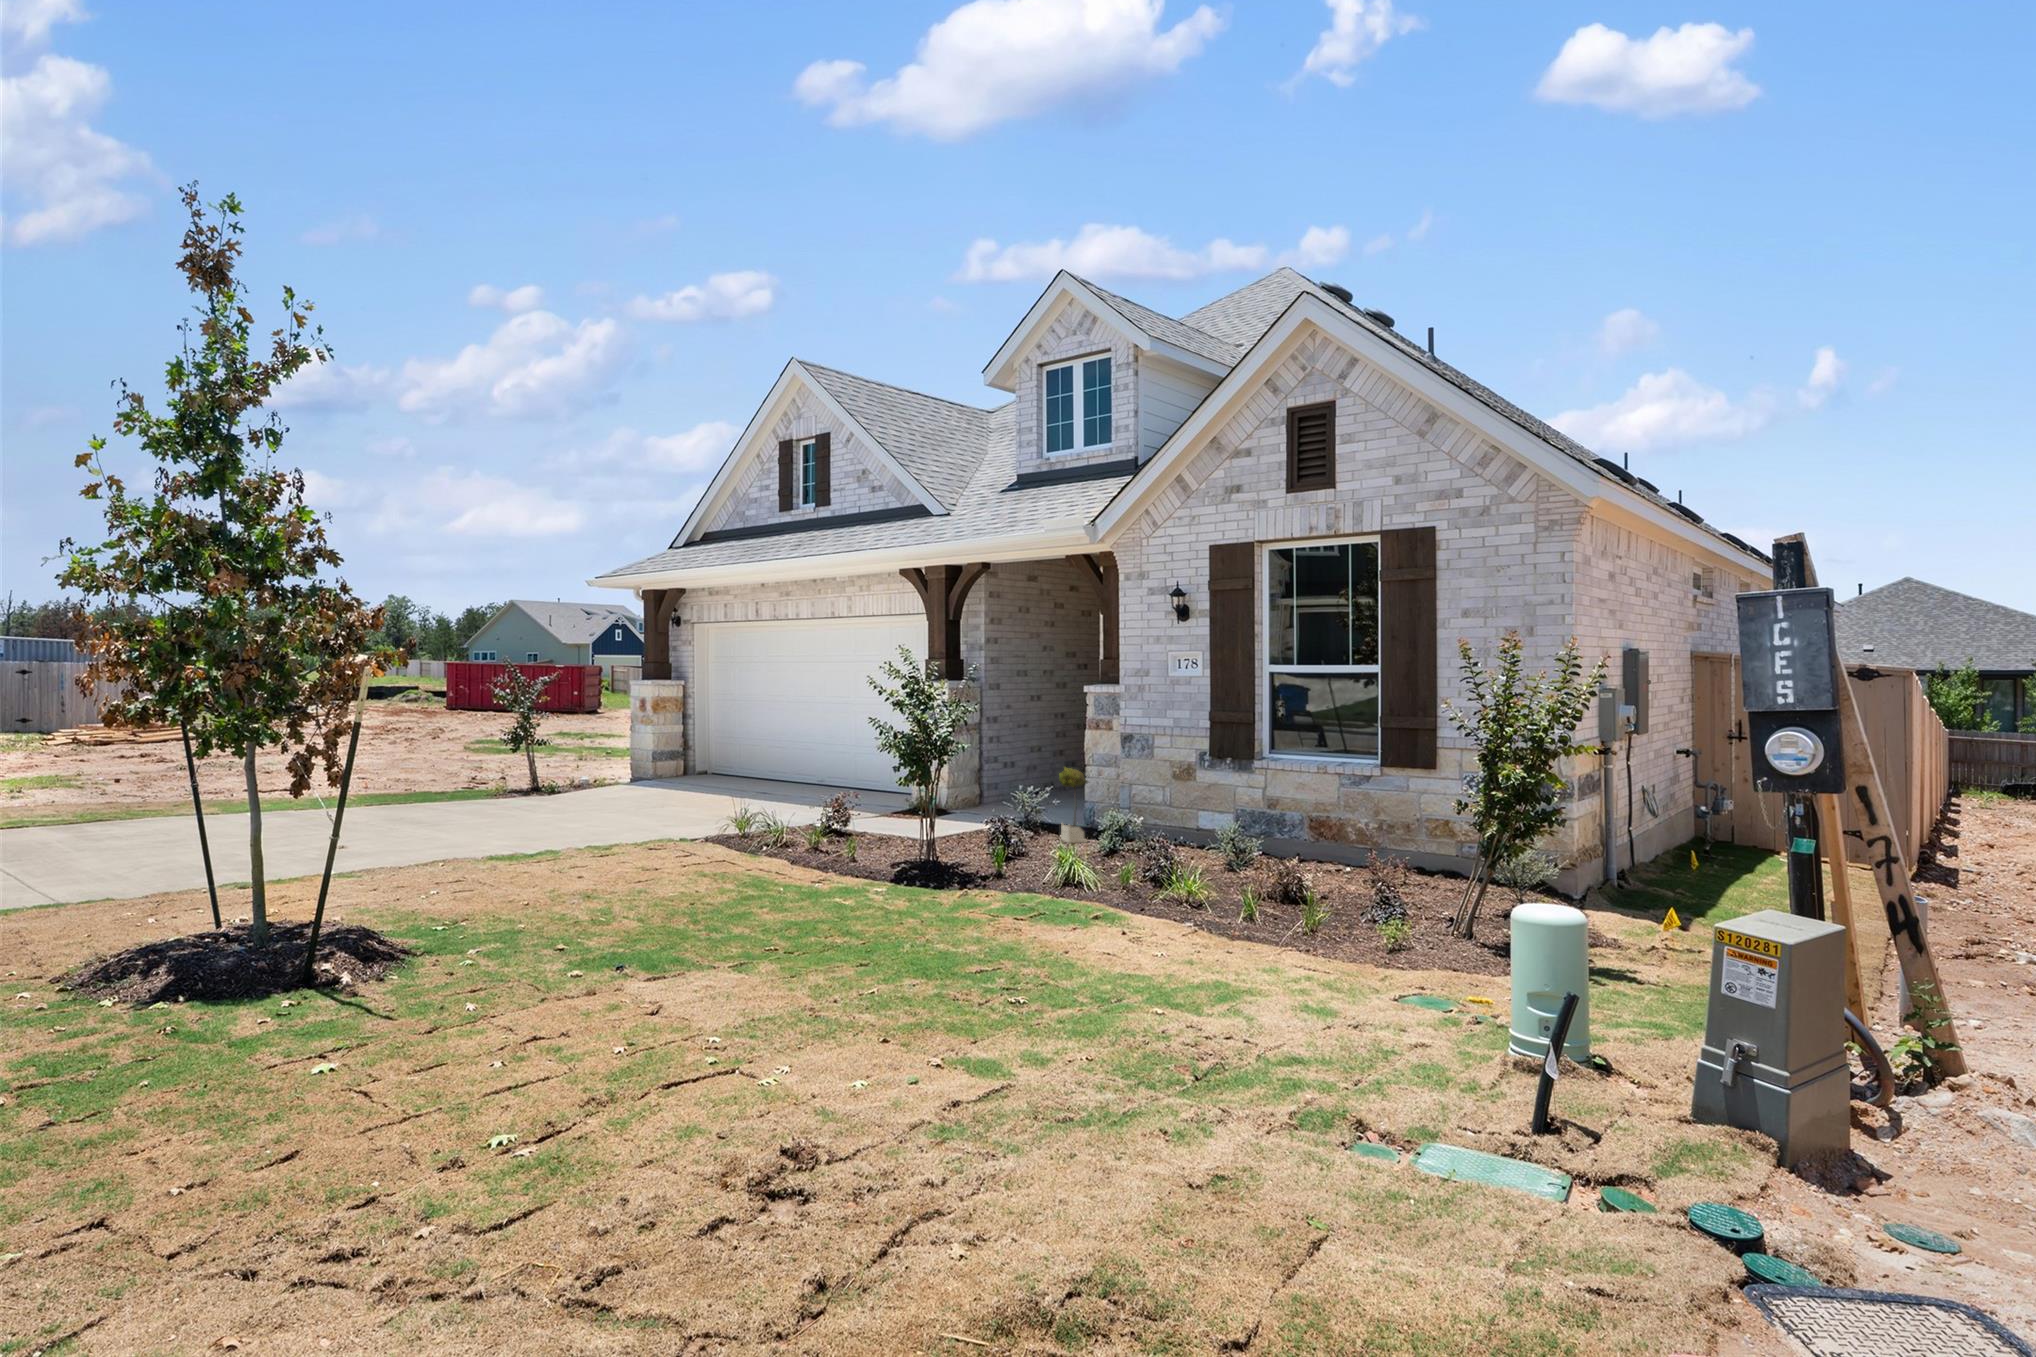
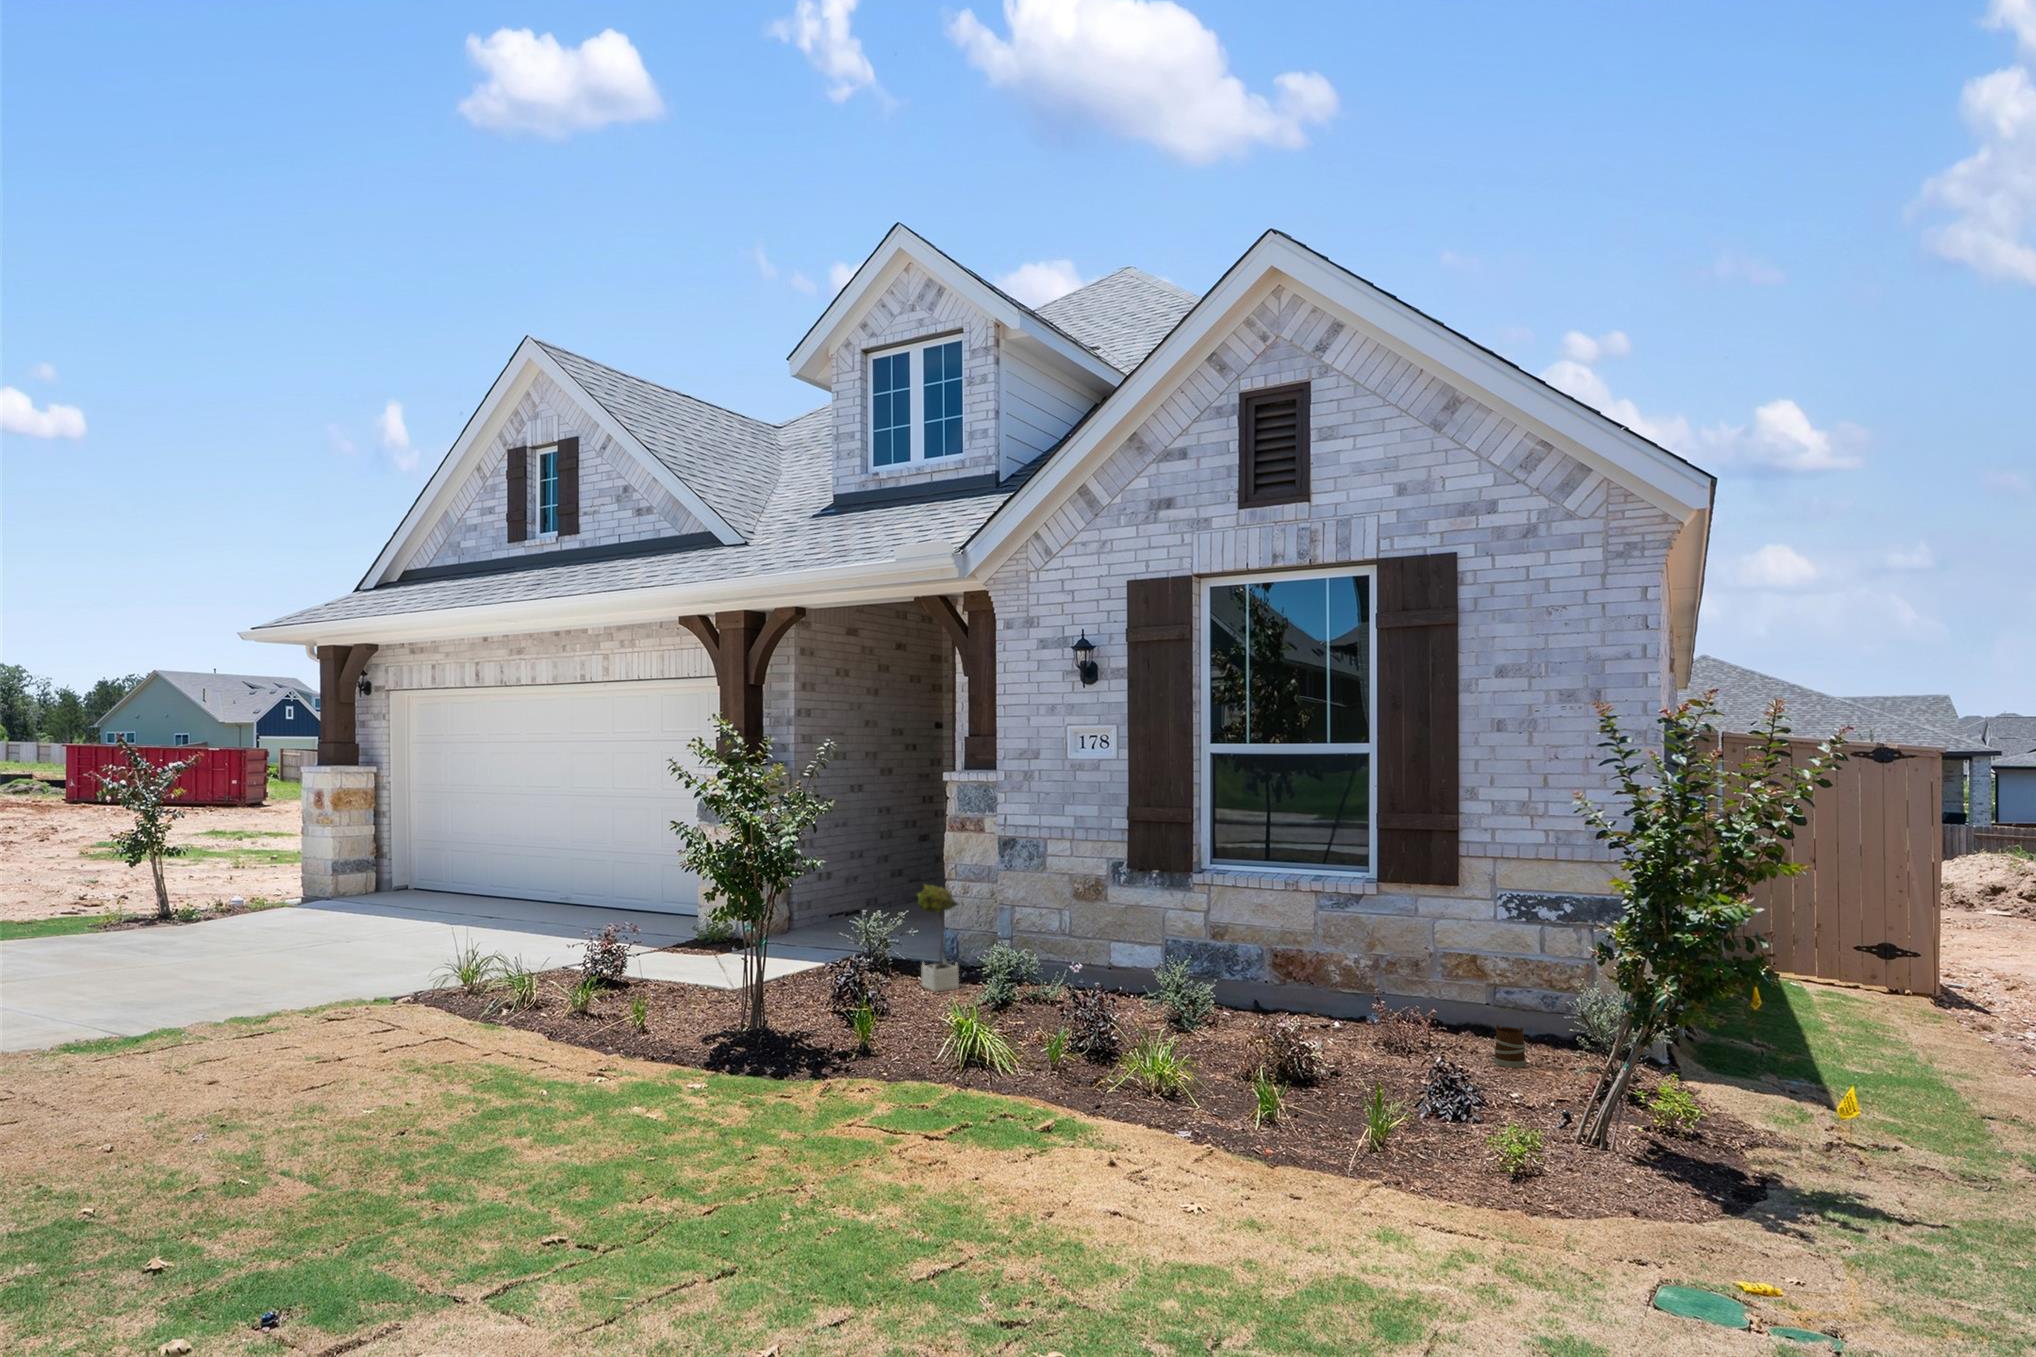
wooden bucket: none [1451,859,1474,900] -> present [1494,1008,1526,1068]

